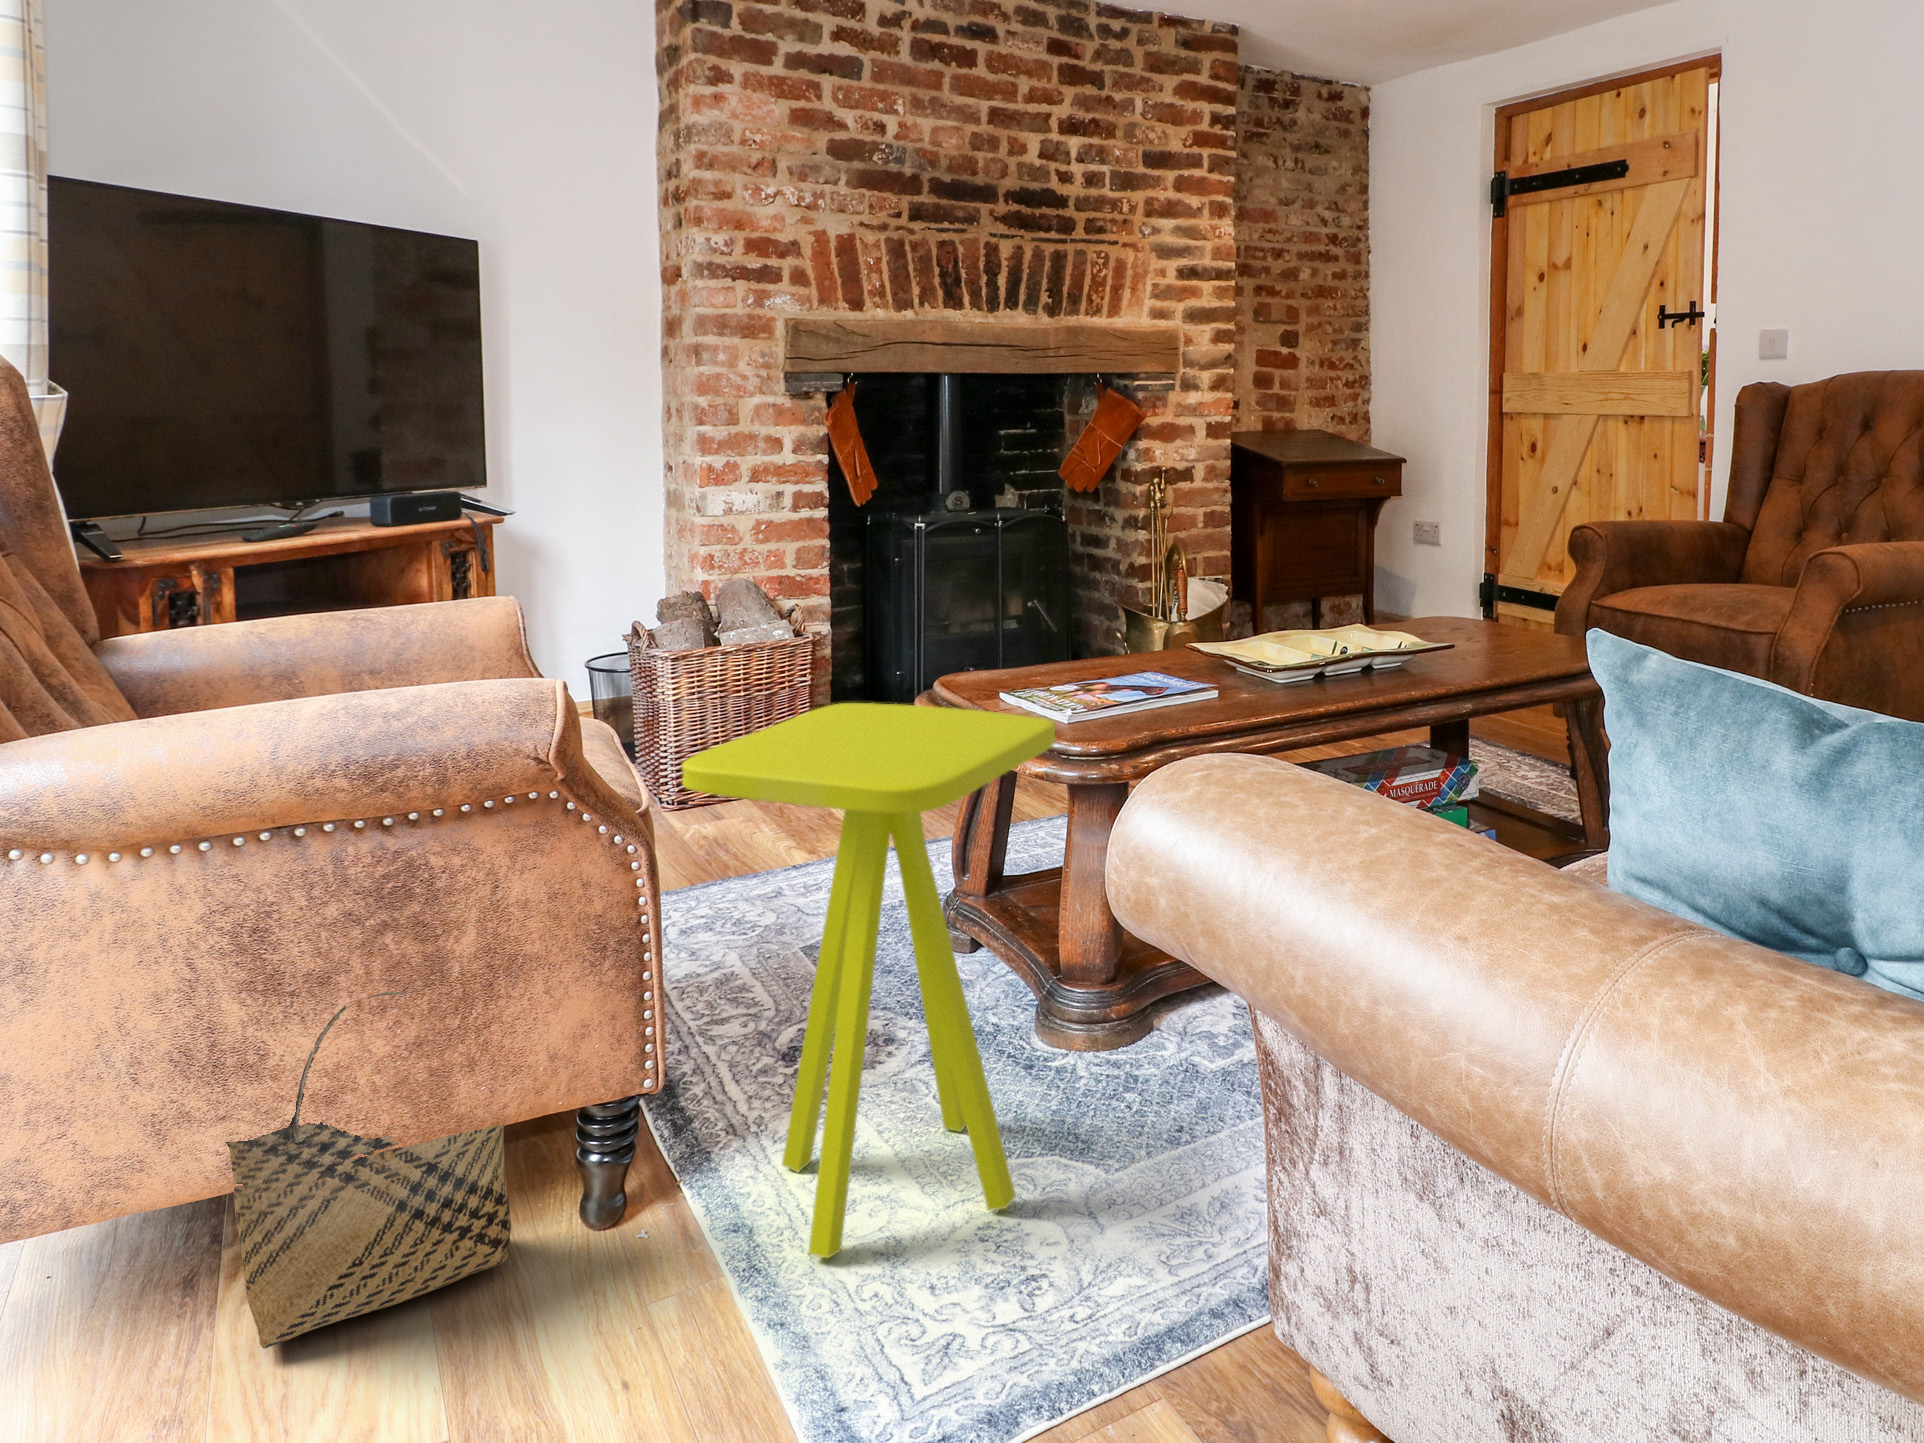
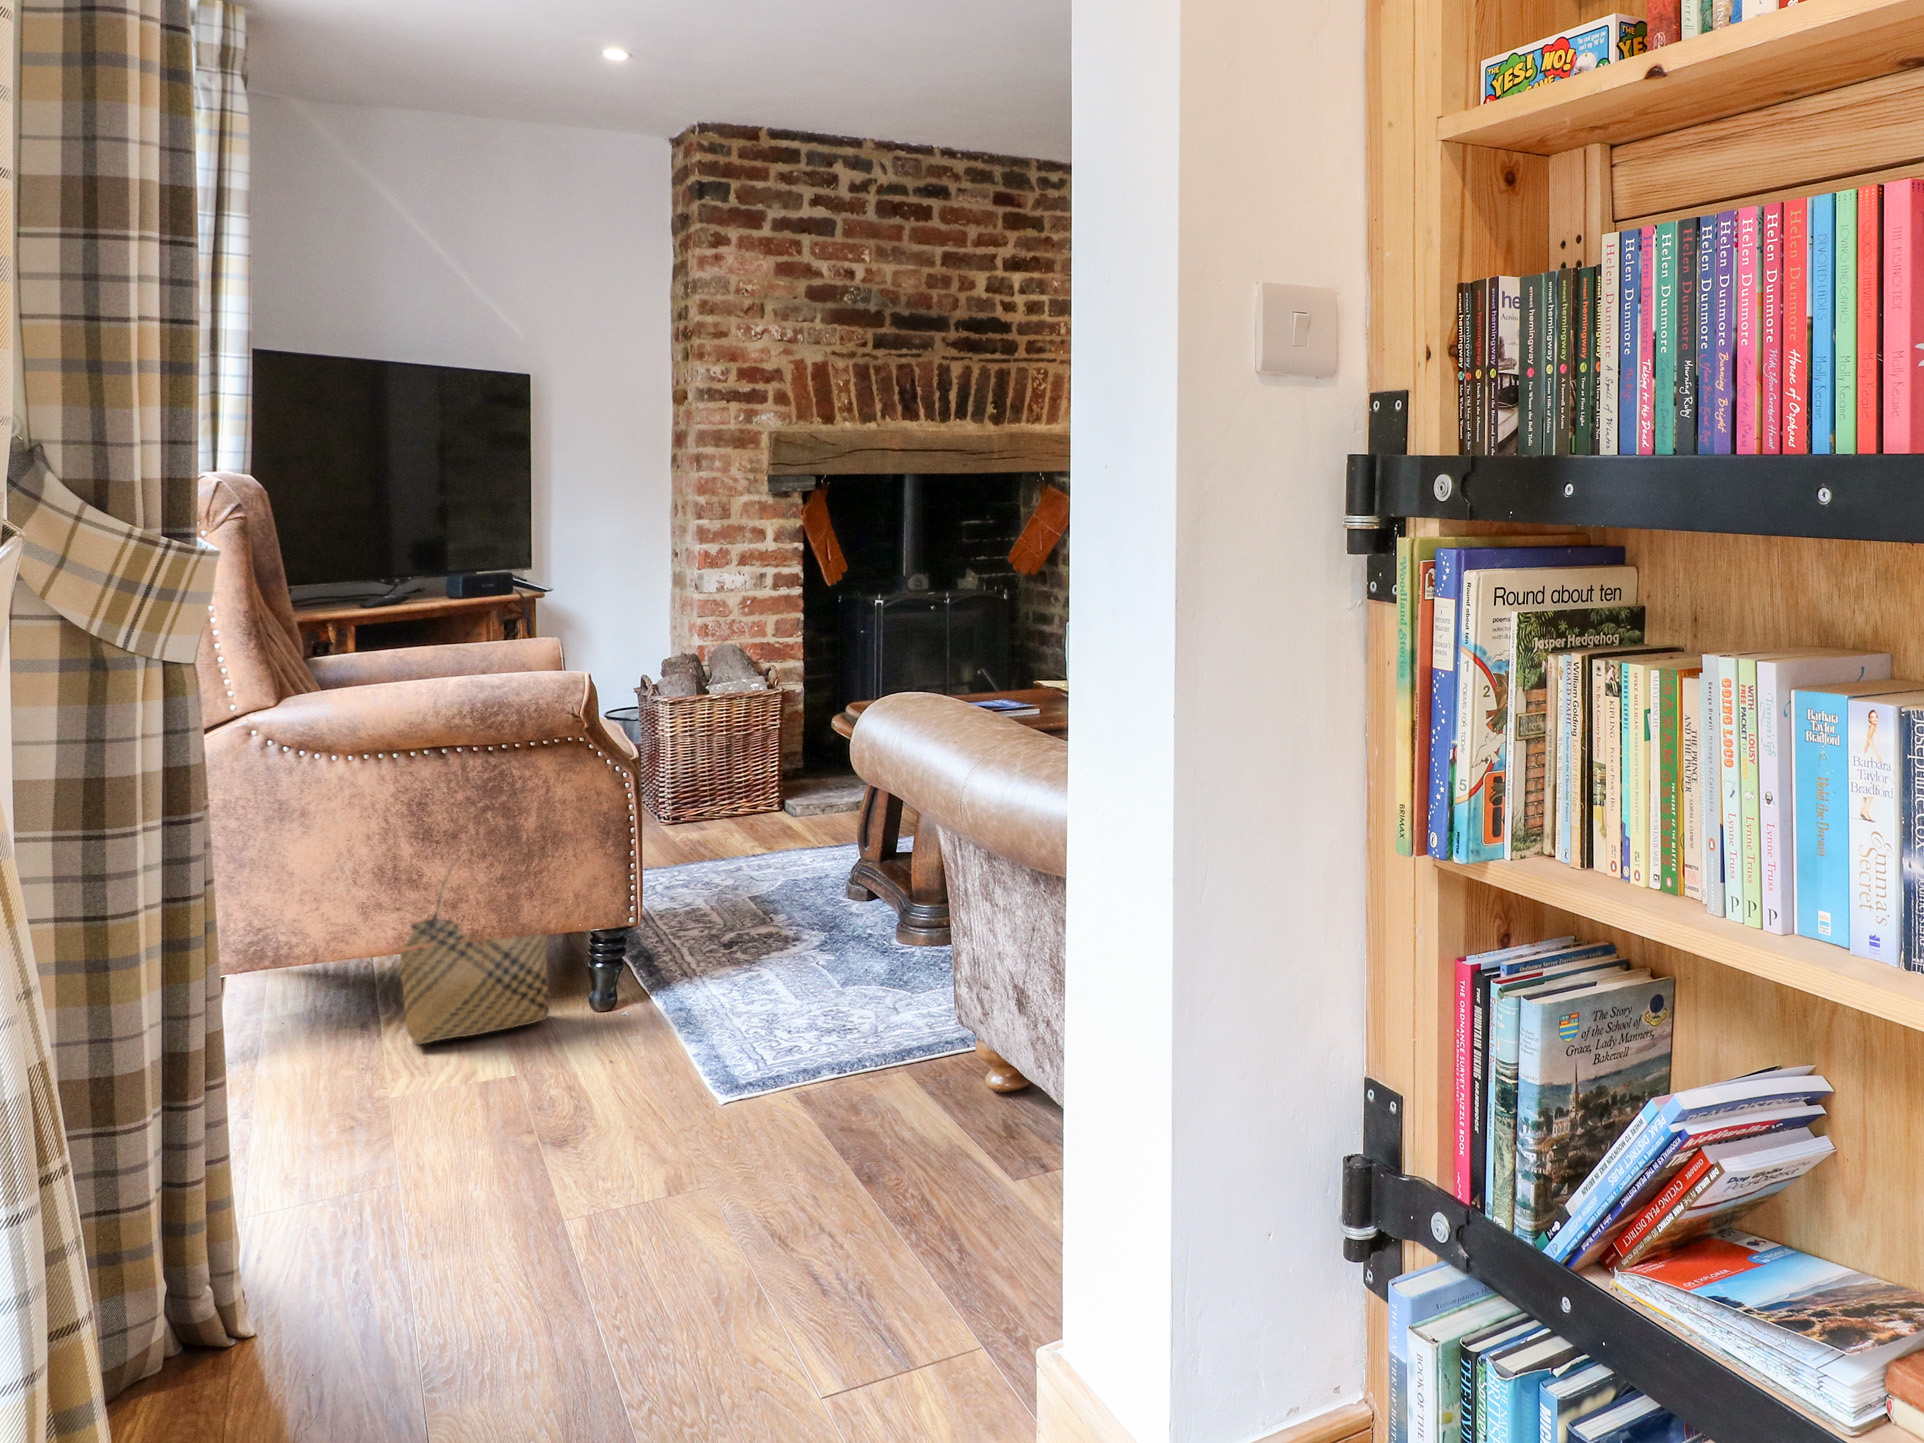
side table: present [682,703,1055,1258] -> none [654,701,887,1023]

